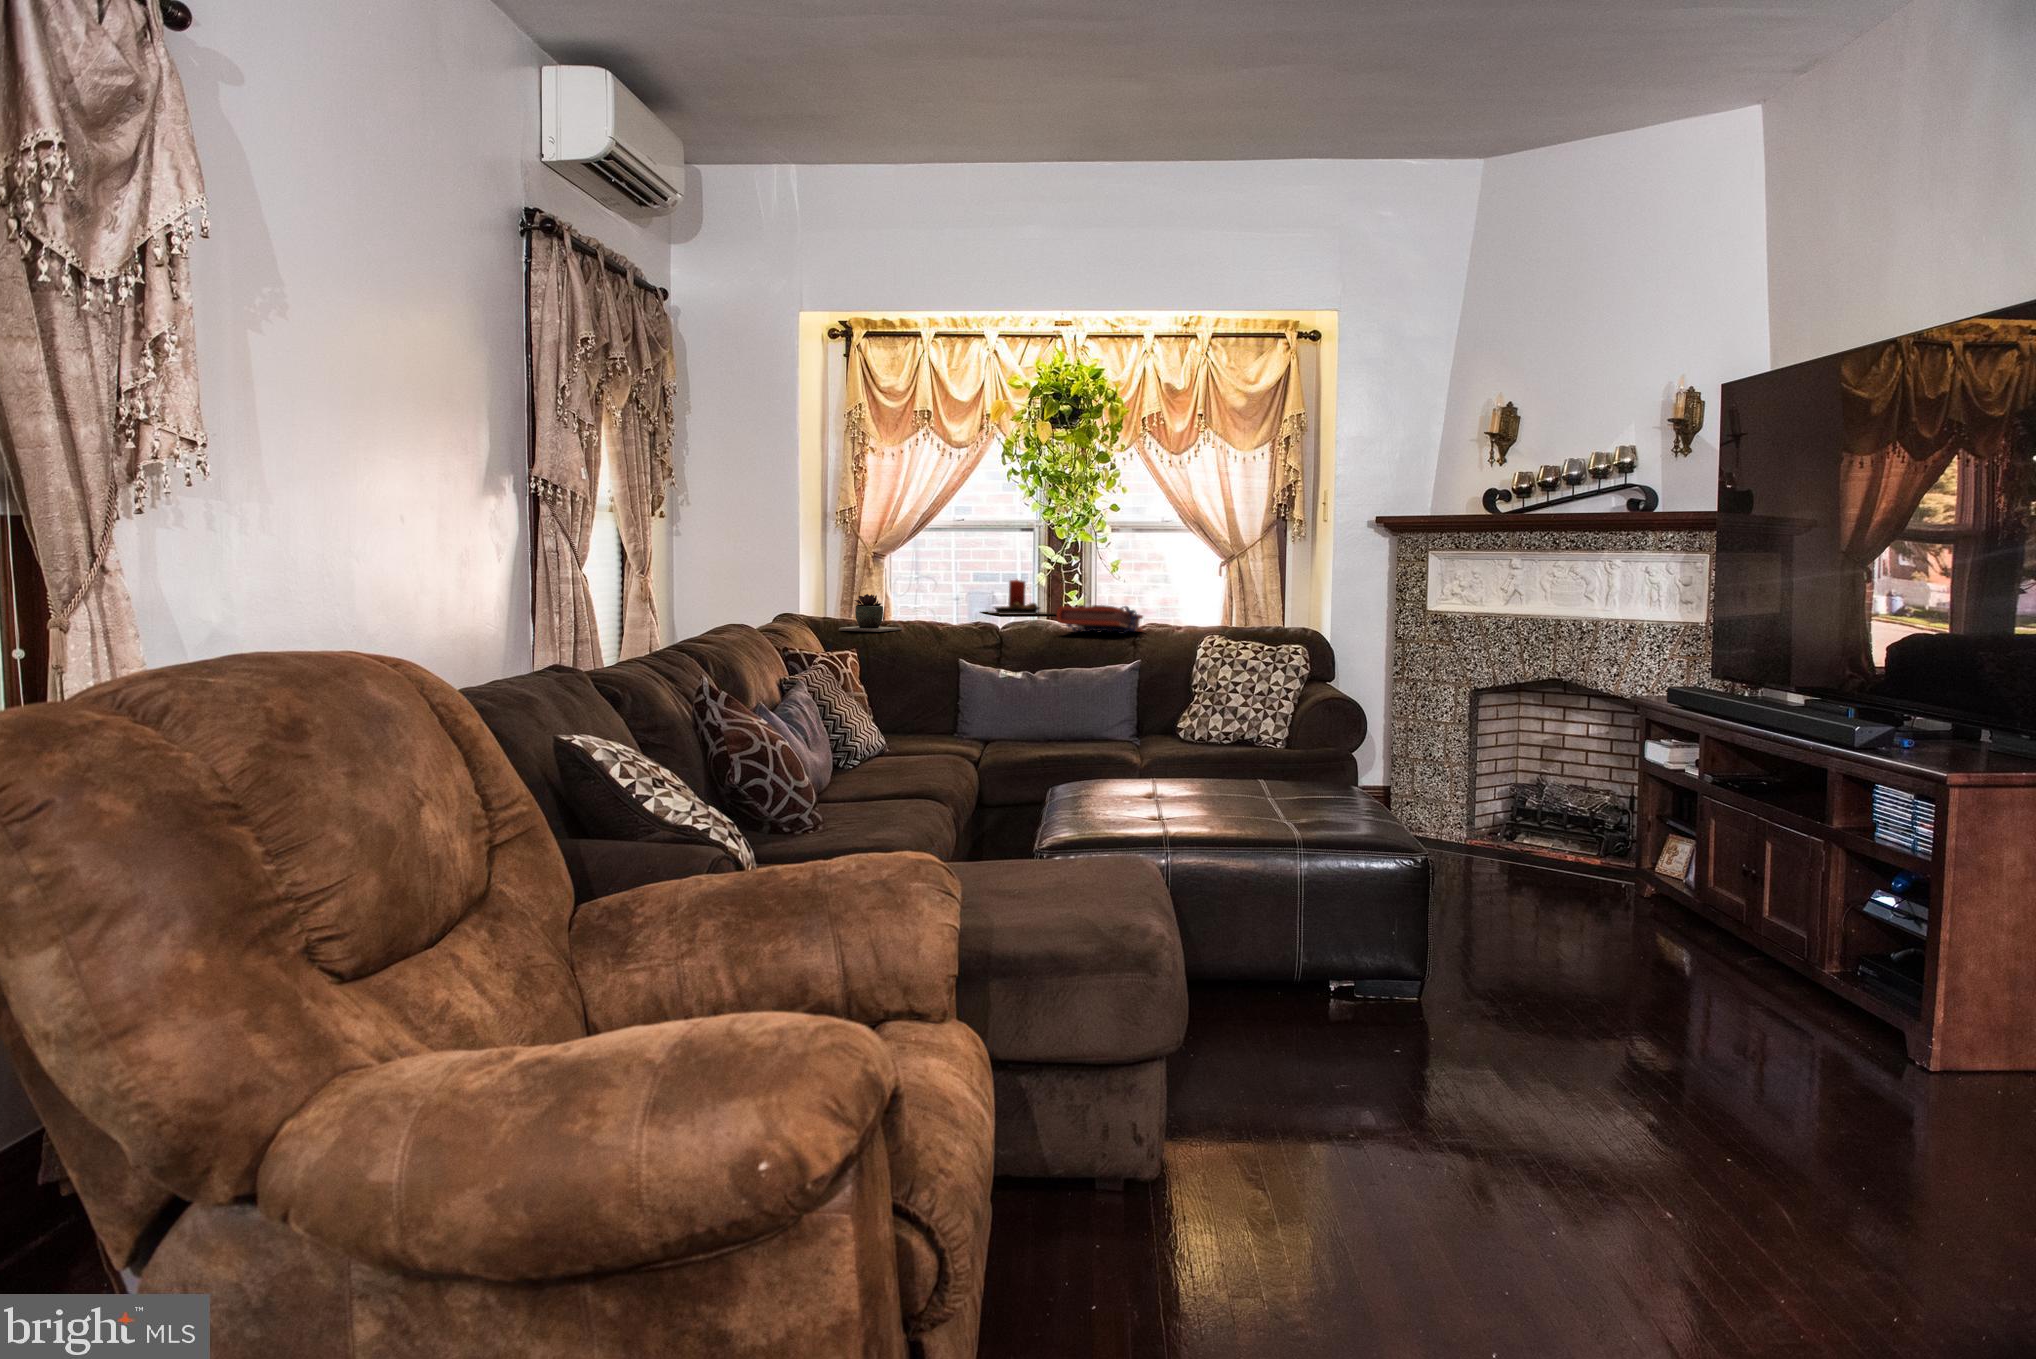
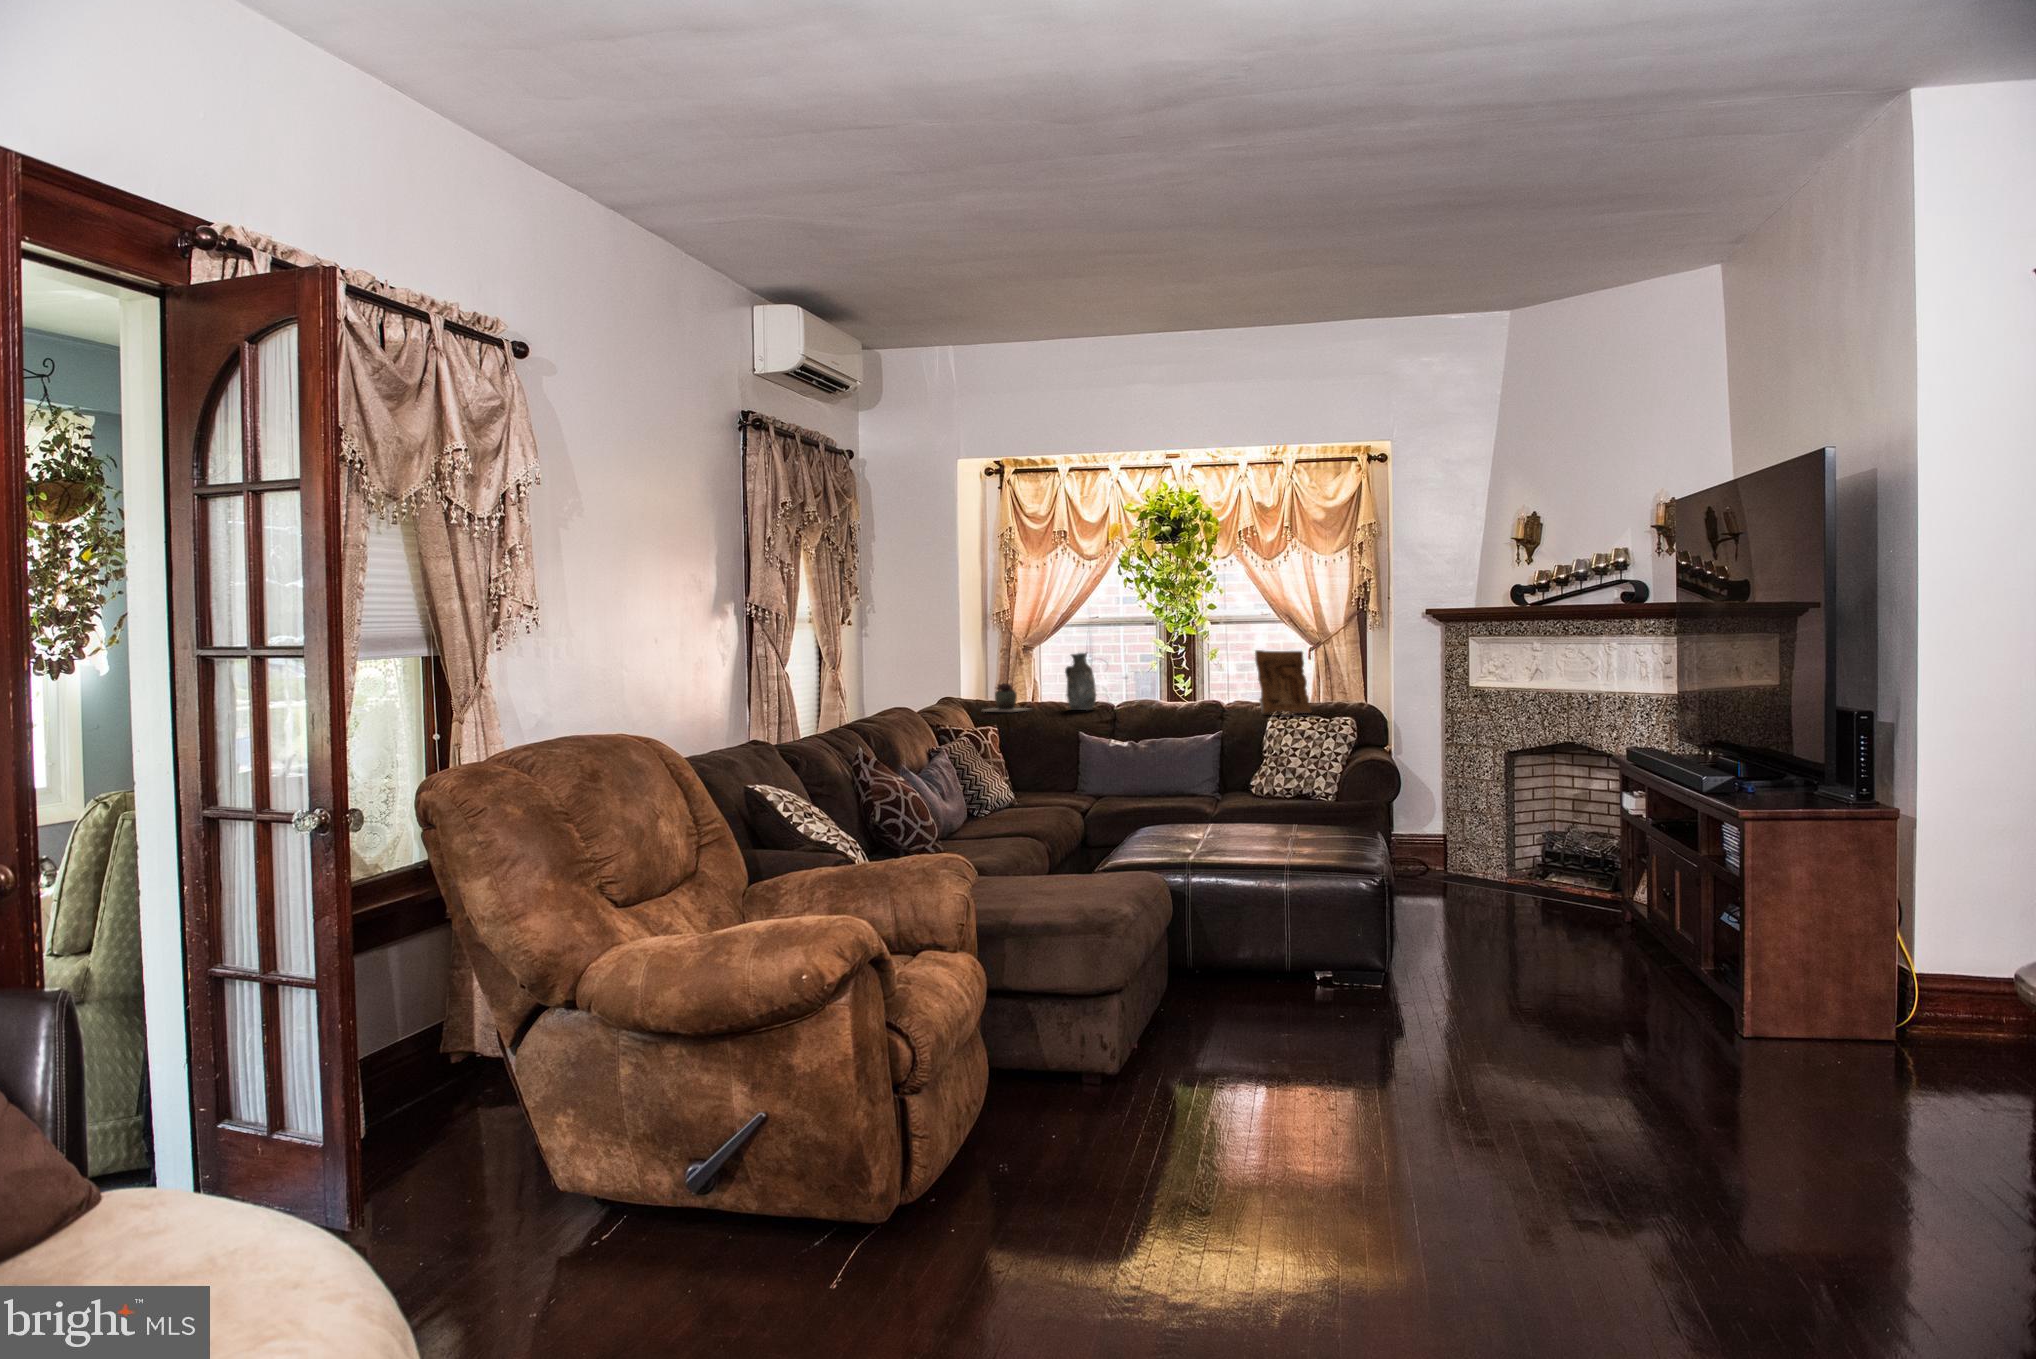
decorative vase: none [943,558,983,630] -> present [1065,653,1096,710]
picture frame: none [1185,560,1251,639] -> present [1255,650,1311,713]
candle: present [985,579,1057,615] -> none [1110,666,1179,696]
book: present [1057,605,1143,633] -> none [1153,687,1229,709]

